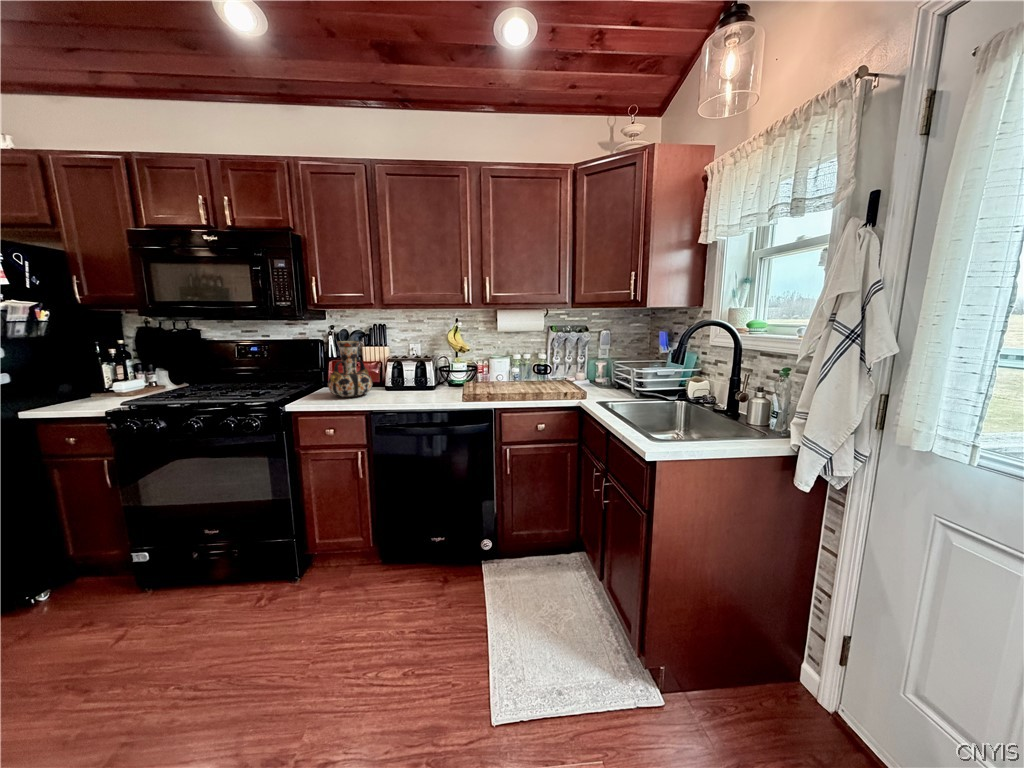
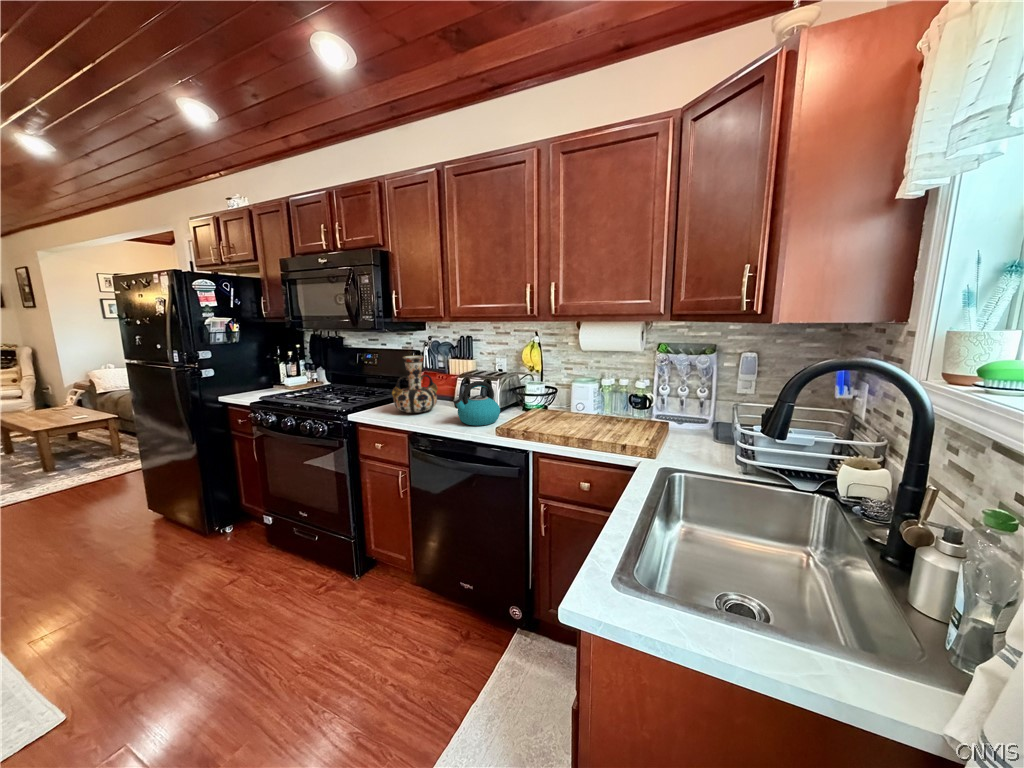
kettle: none [408,360,447,398] -> present [453,381,500,426]

